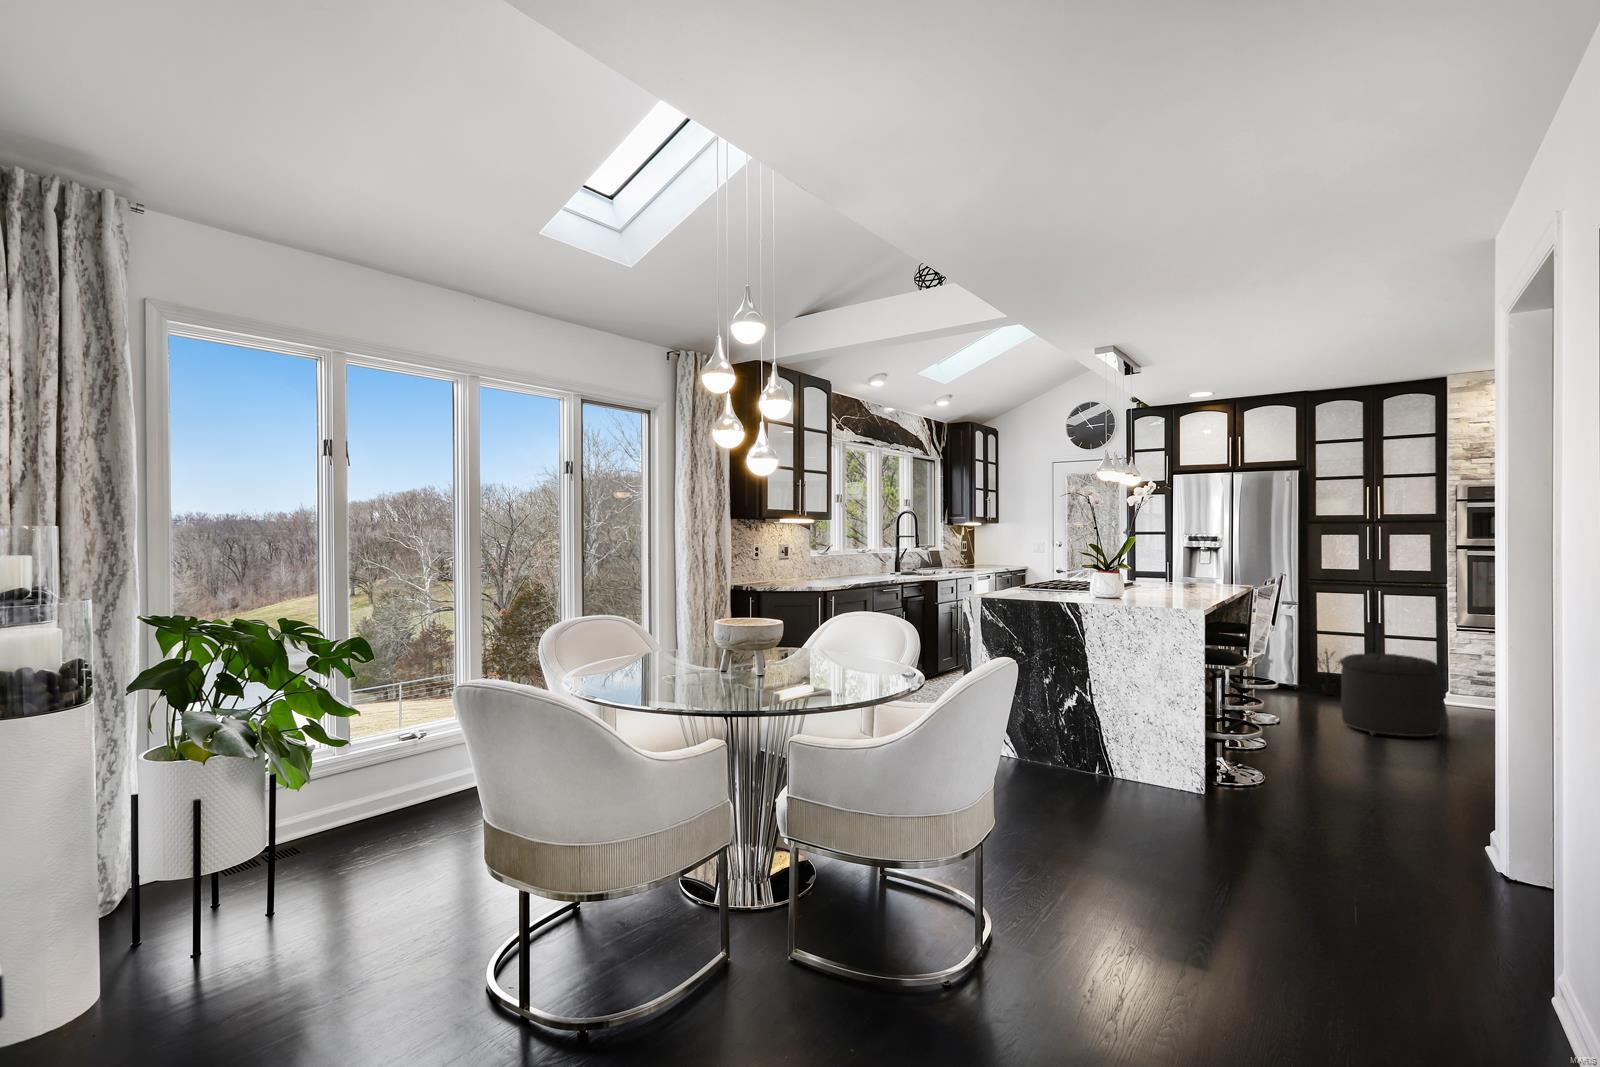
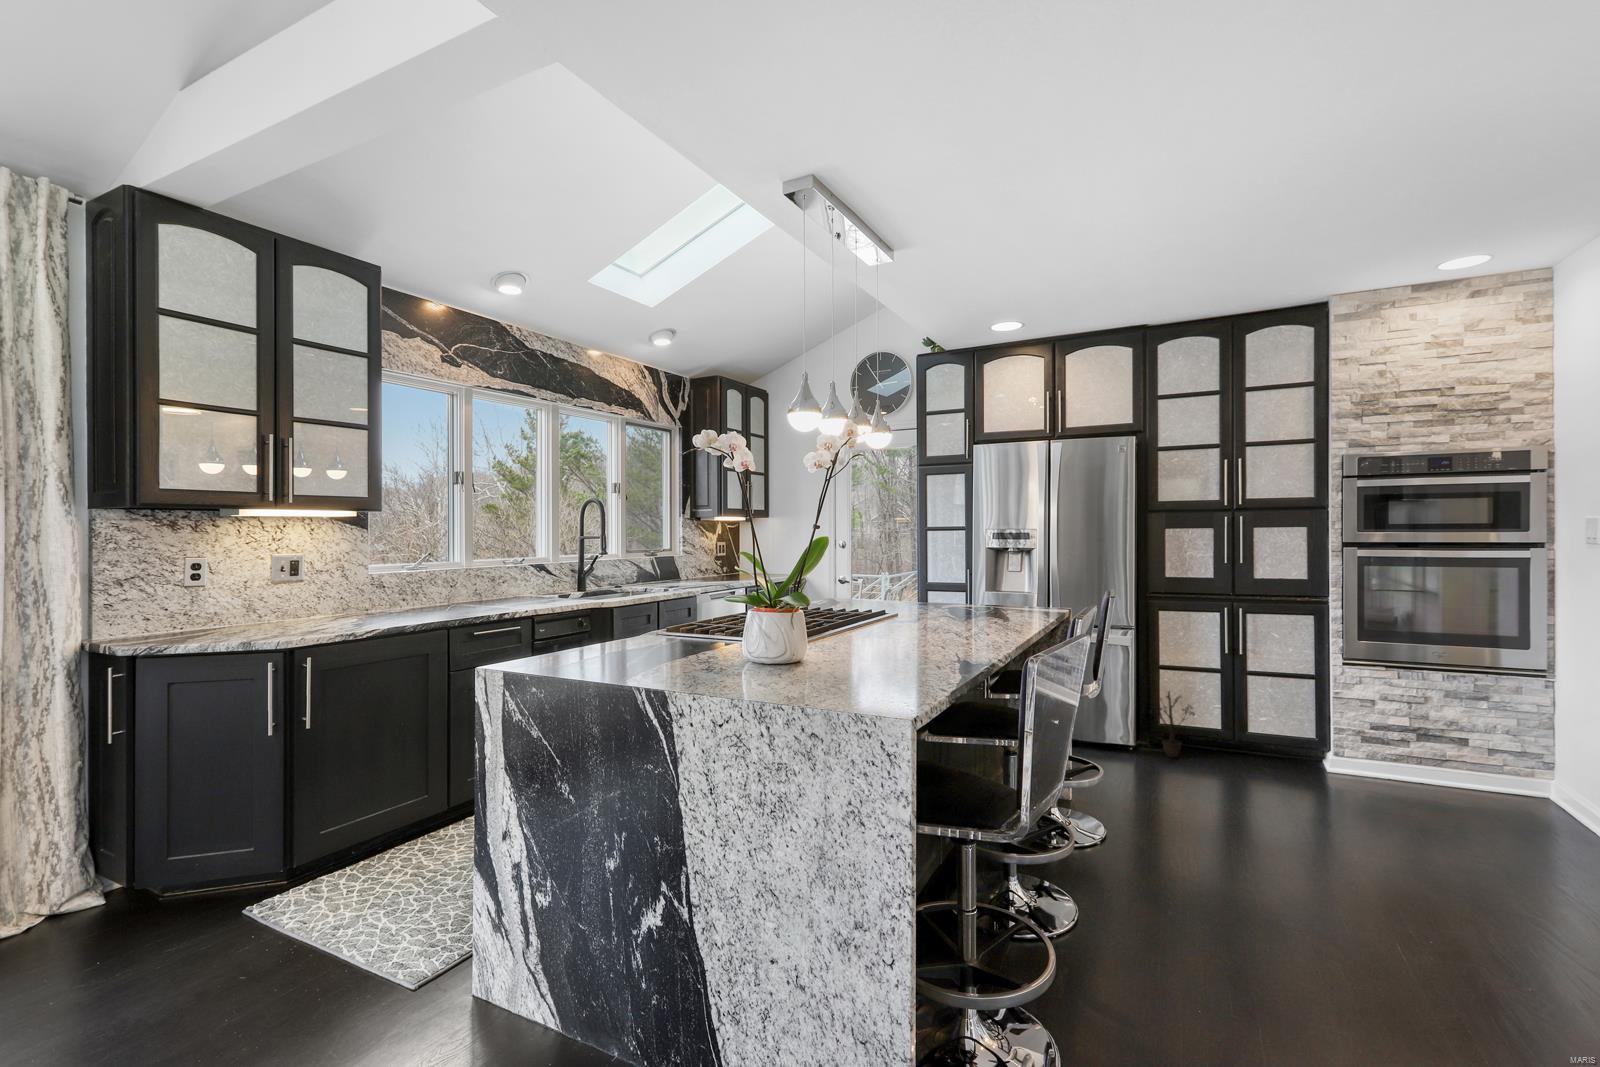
ottoman: present [1341,653,1441,736] -> none [1196,720,1354,876]

